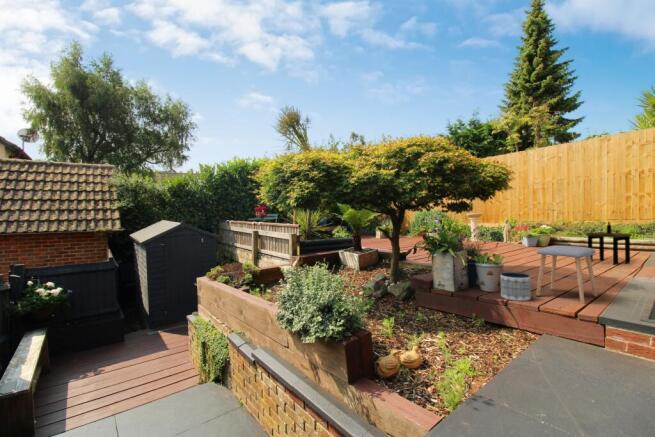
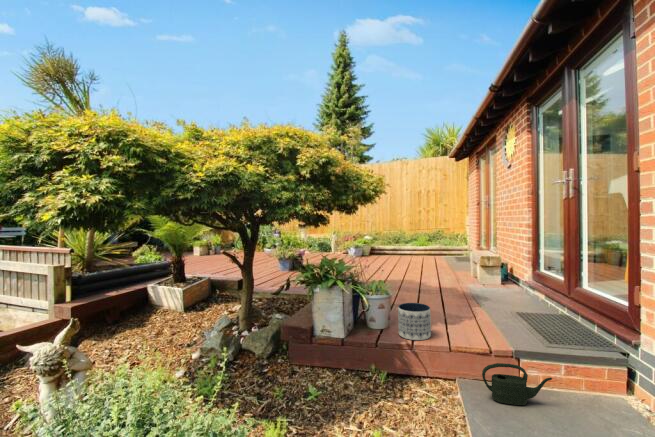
side table: present [586,222,631,265] -> none [416,235,447,275]
stool: present [536,245,597,304] -> none [429,266,479,333]
watering can: none [557,321,625,358] -> present [482,363,552,405]

